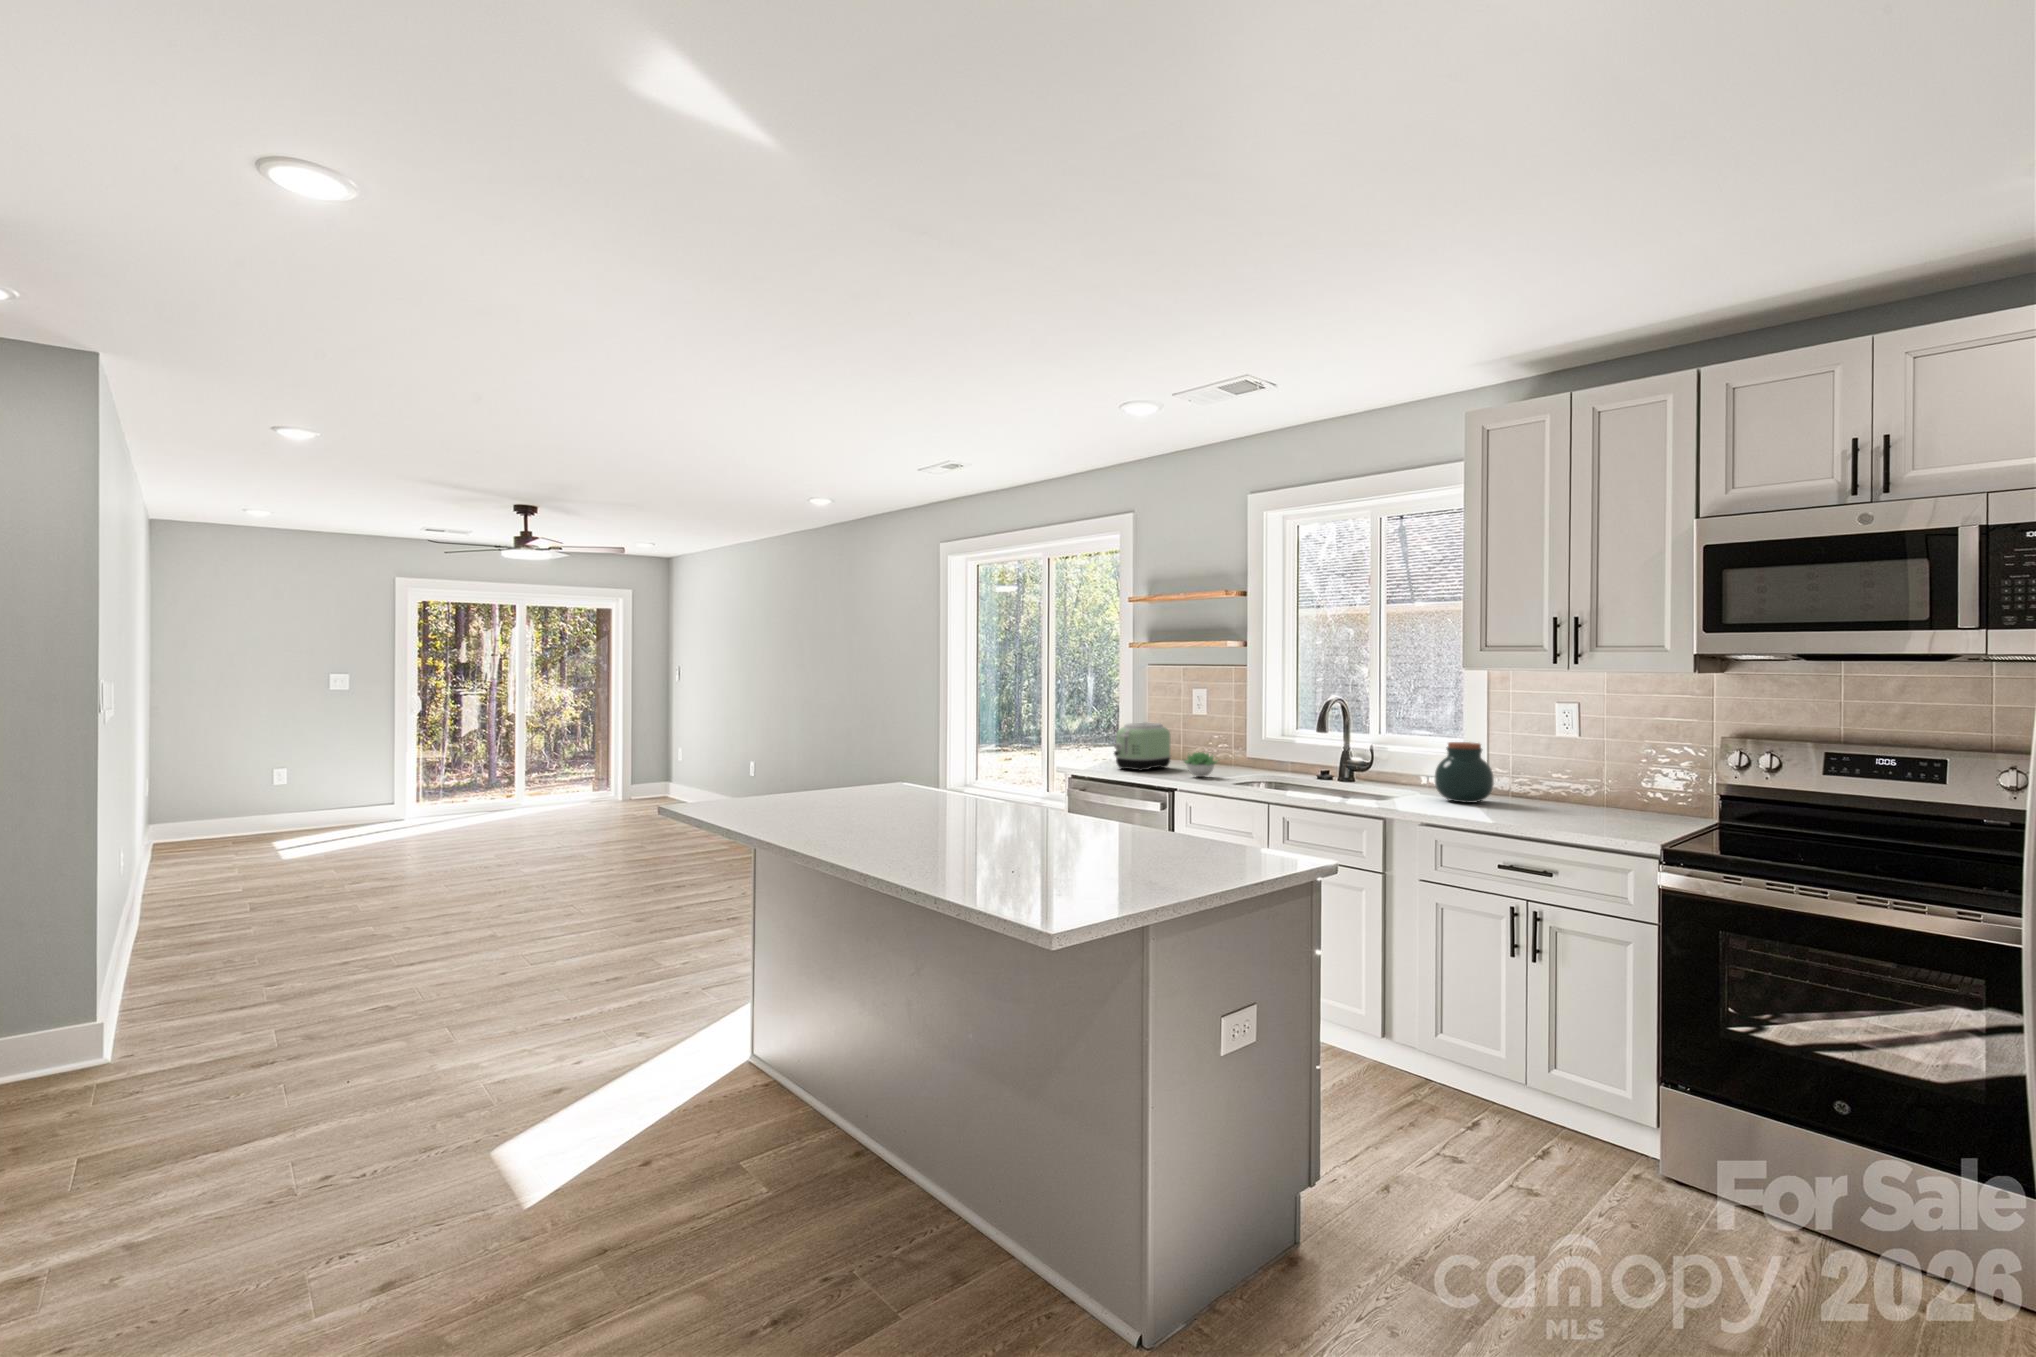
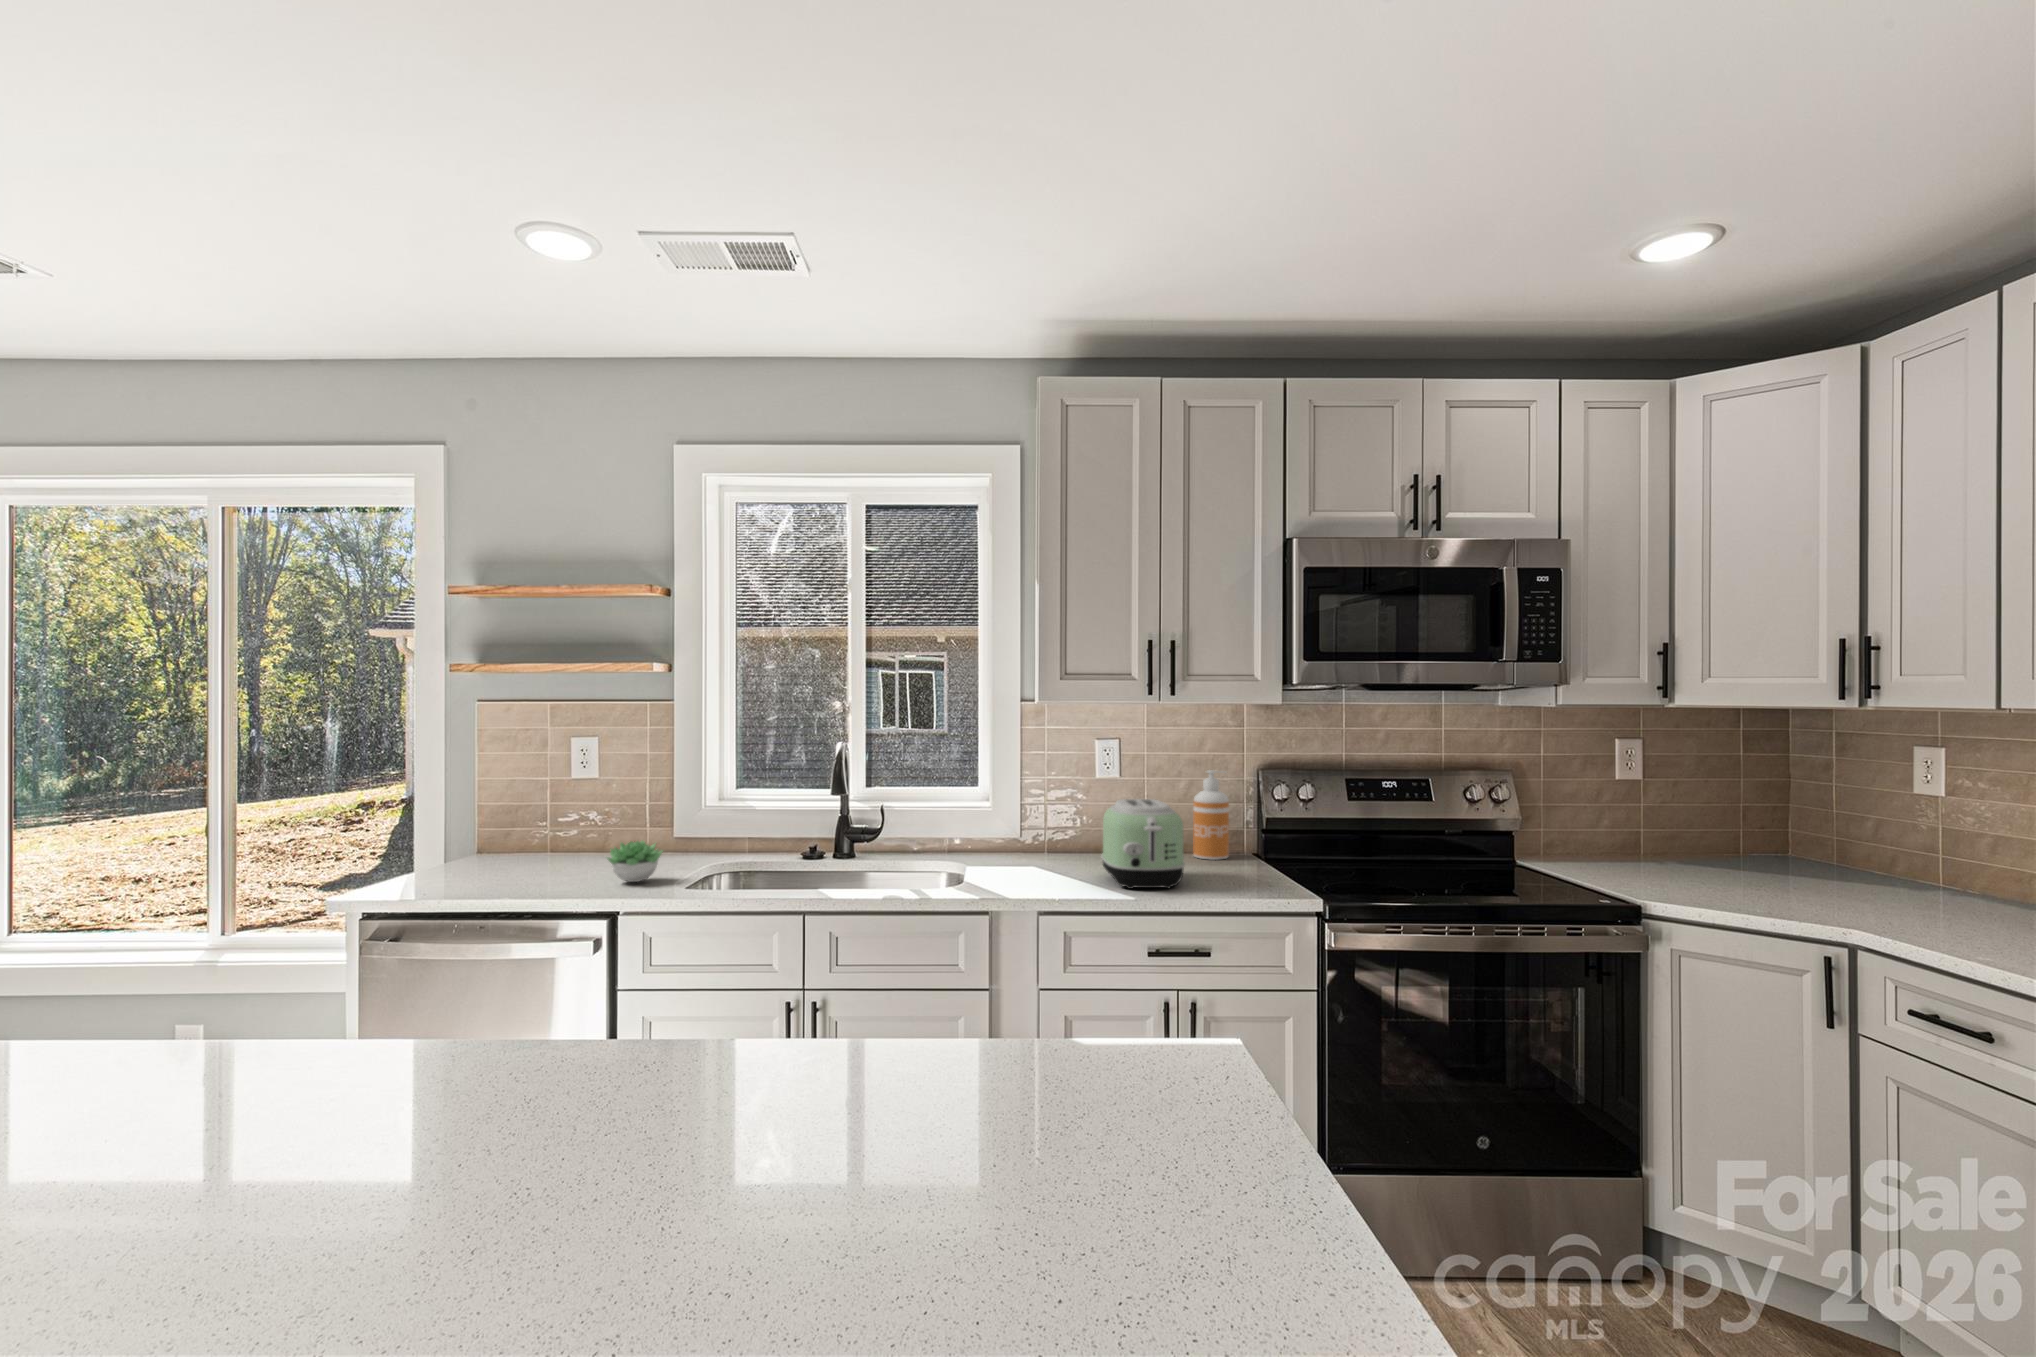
toaster: present [1114,722,1171,771] -> present [1101,799,1185,889]
soap dispenser: none [1647,736,1686,818] -> present [1193,770,1229,860]
jar: present [1435,742,1494,803] -> none [991,793,1059,872]

